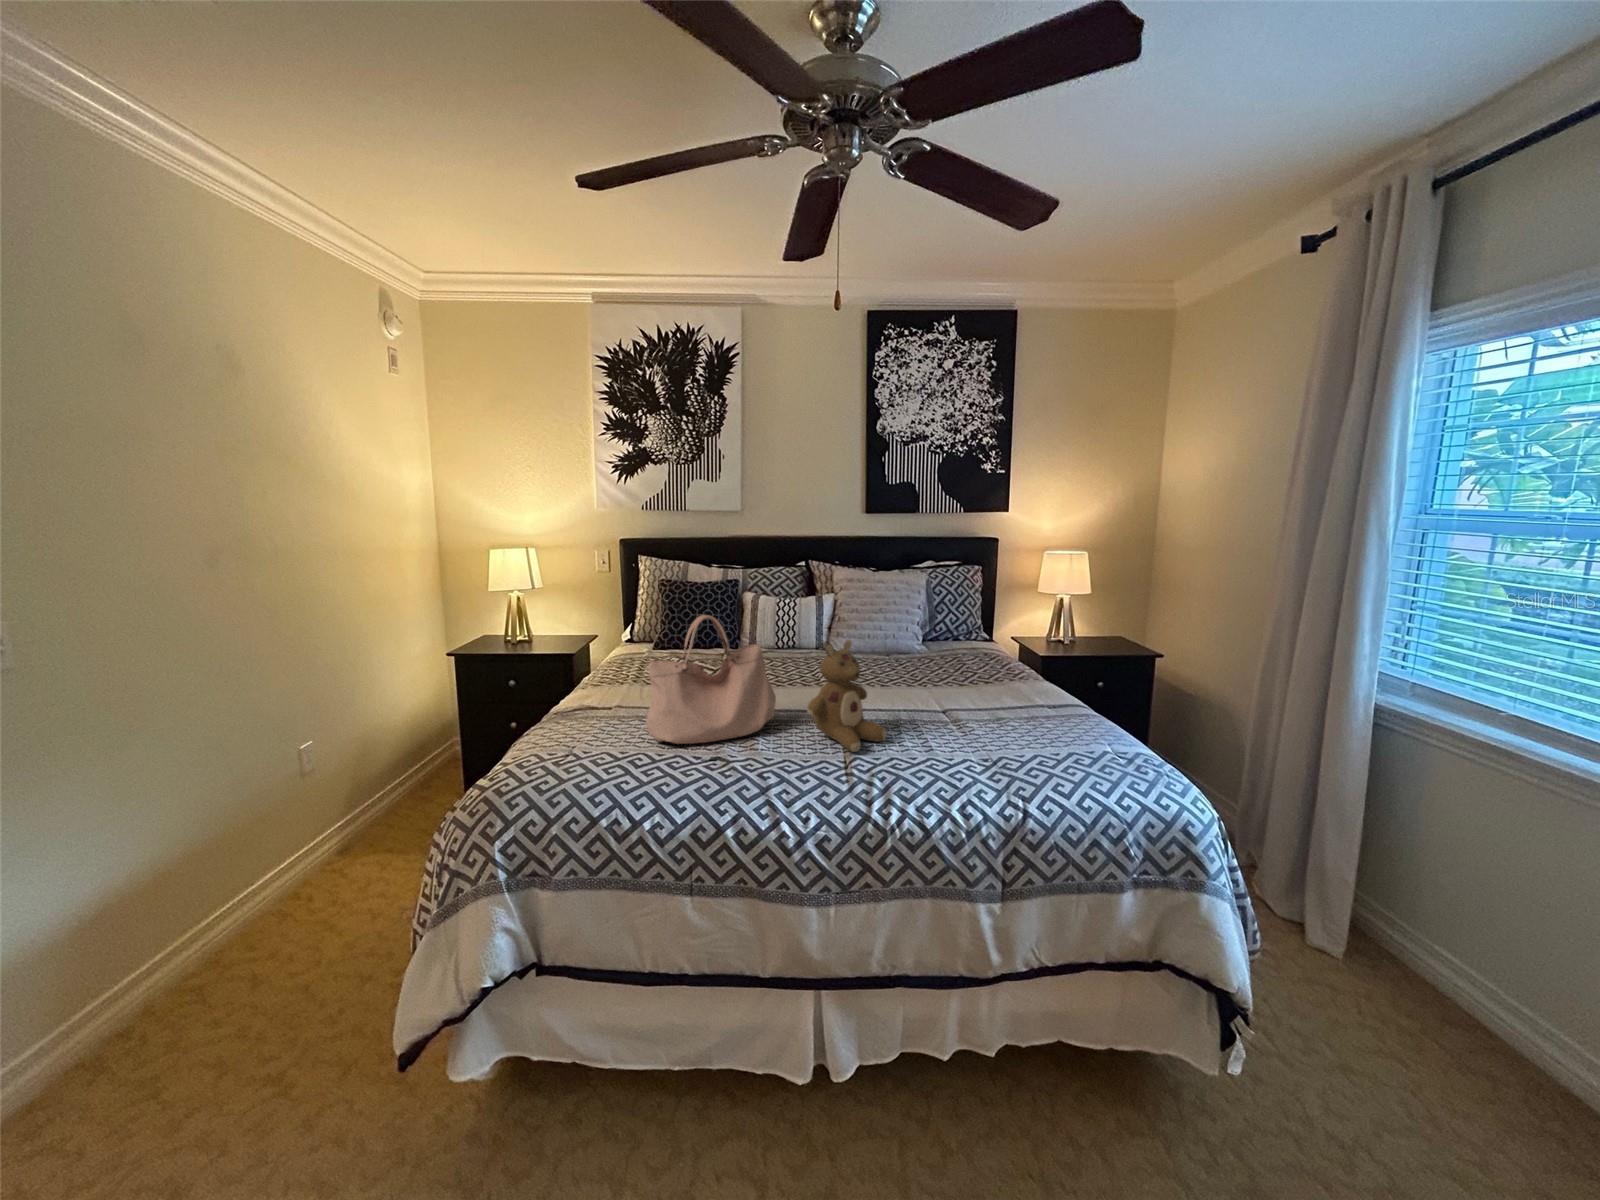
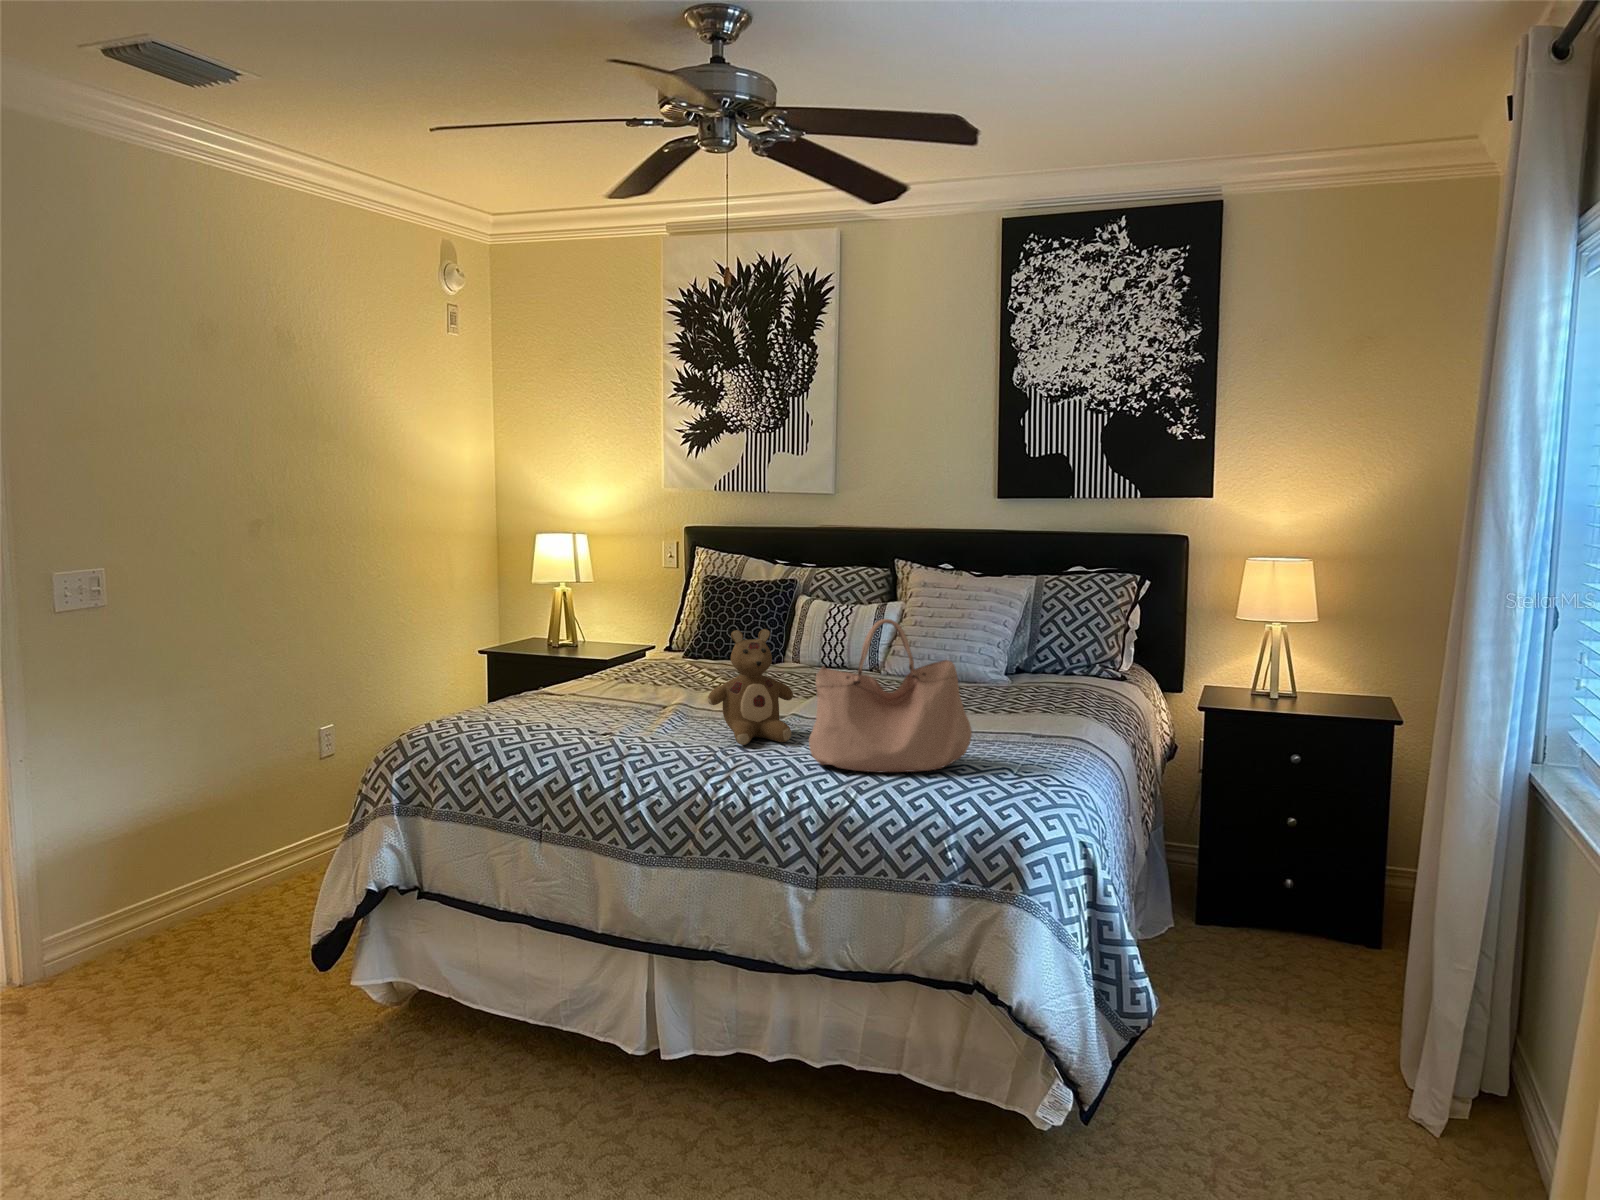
handbag: present [646,615,776,744] -> present [809,619,972,772]

